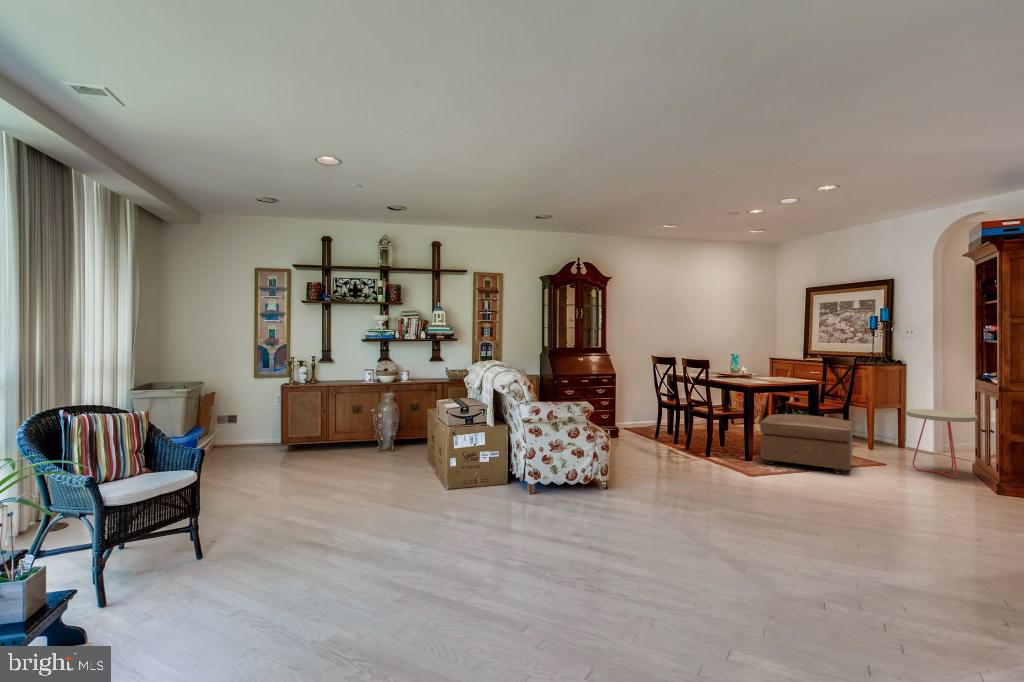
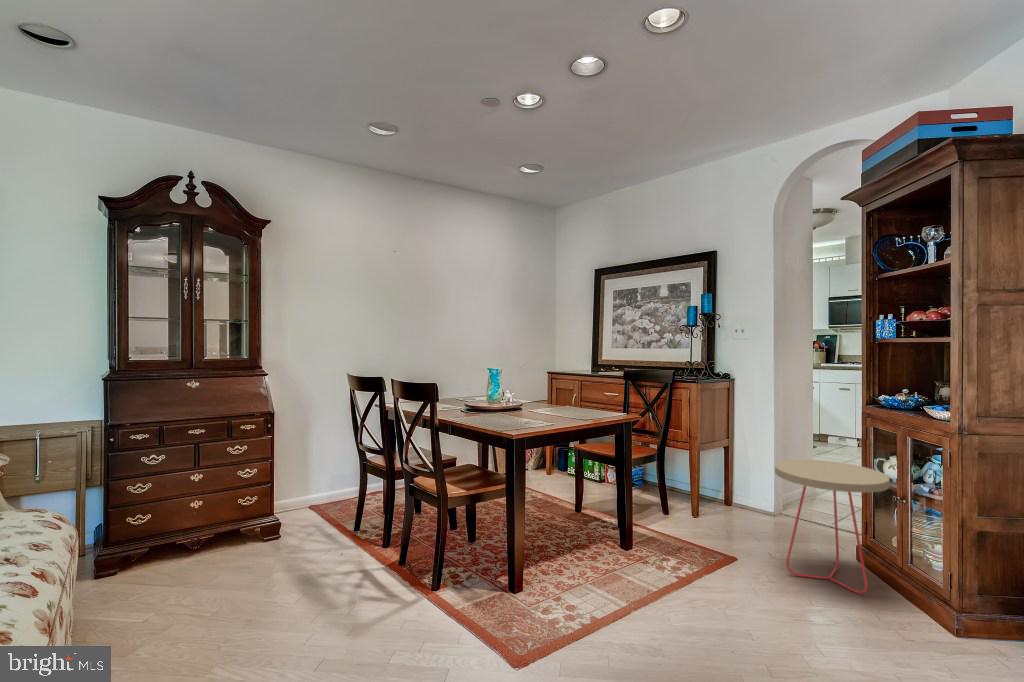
ottoman: present [760,414,853,474] -> none [539,484,711,620]

